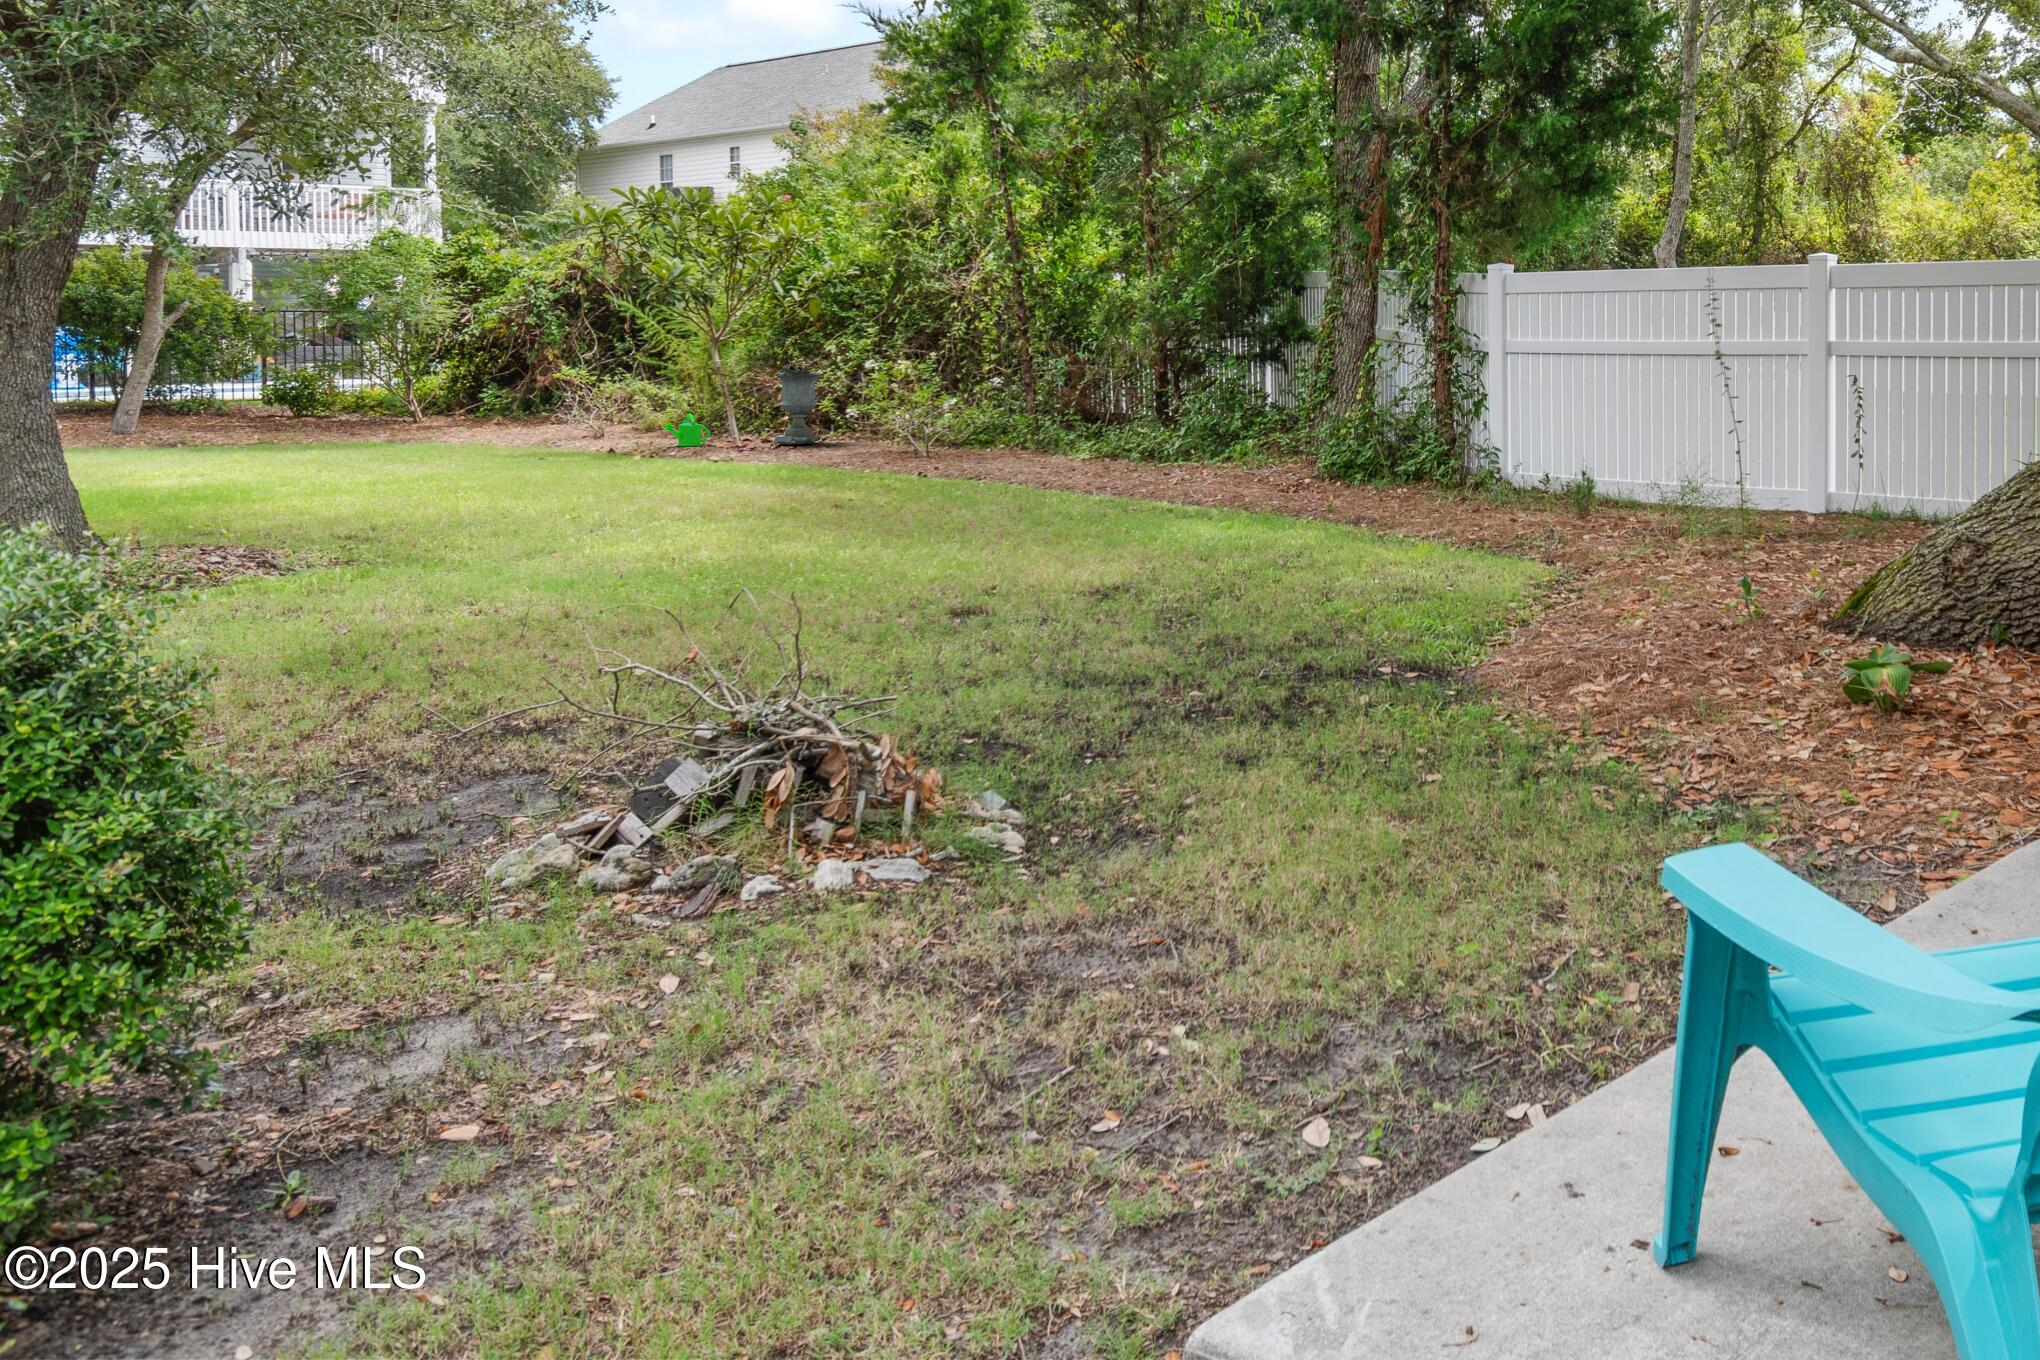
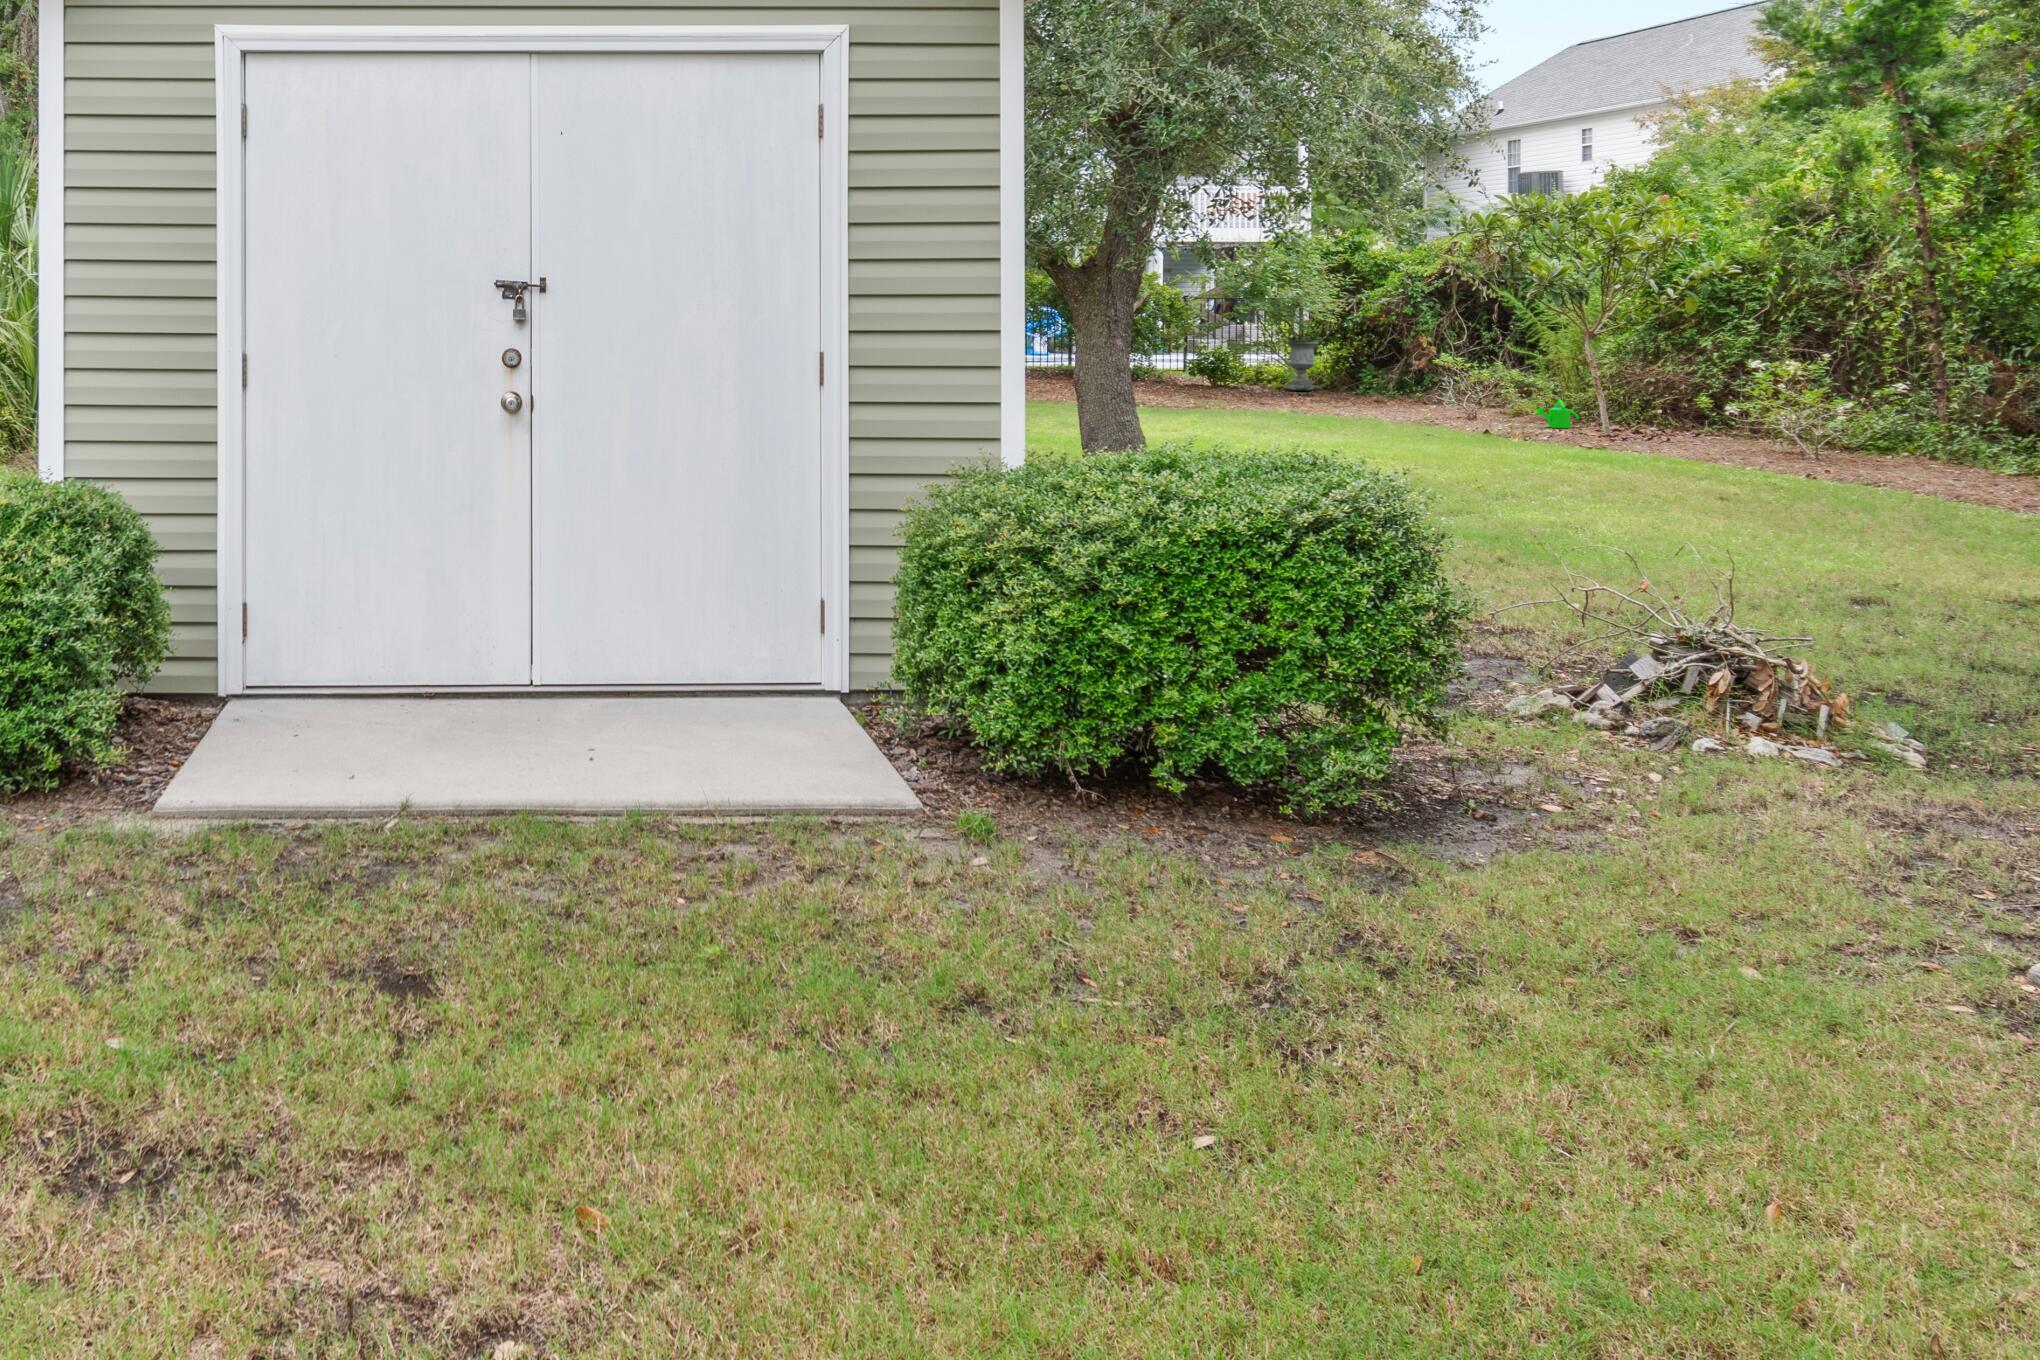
planter: present [775,364,821,445] -> present [1284,335,1318,391]

